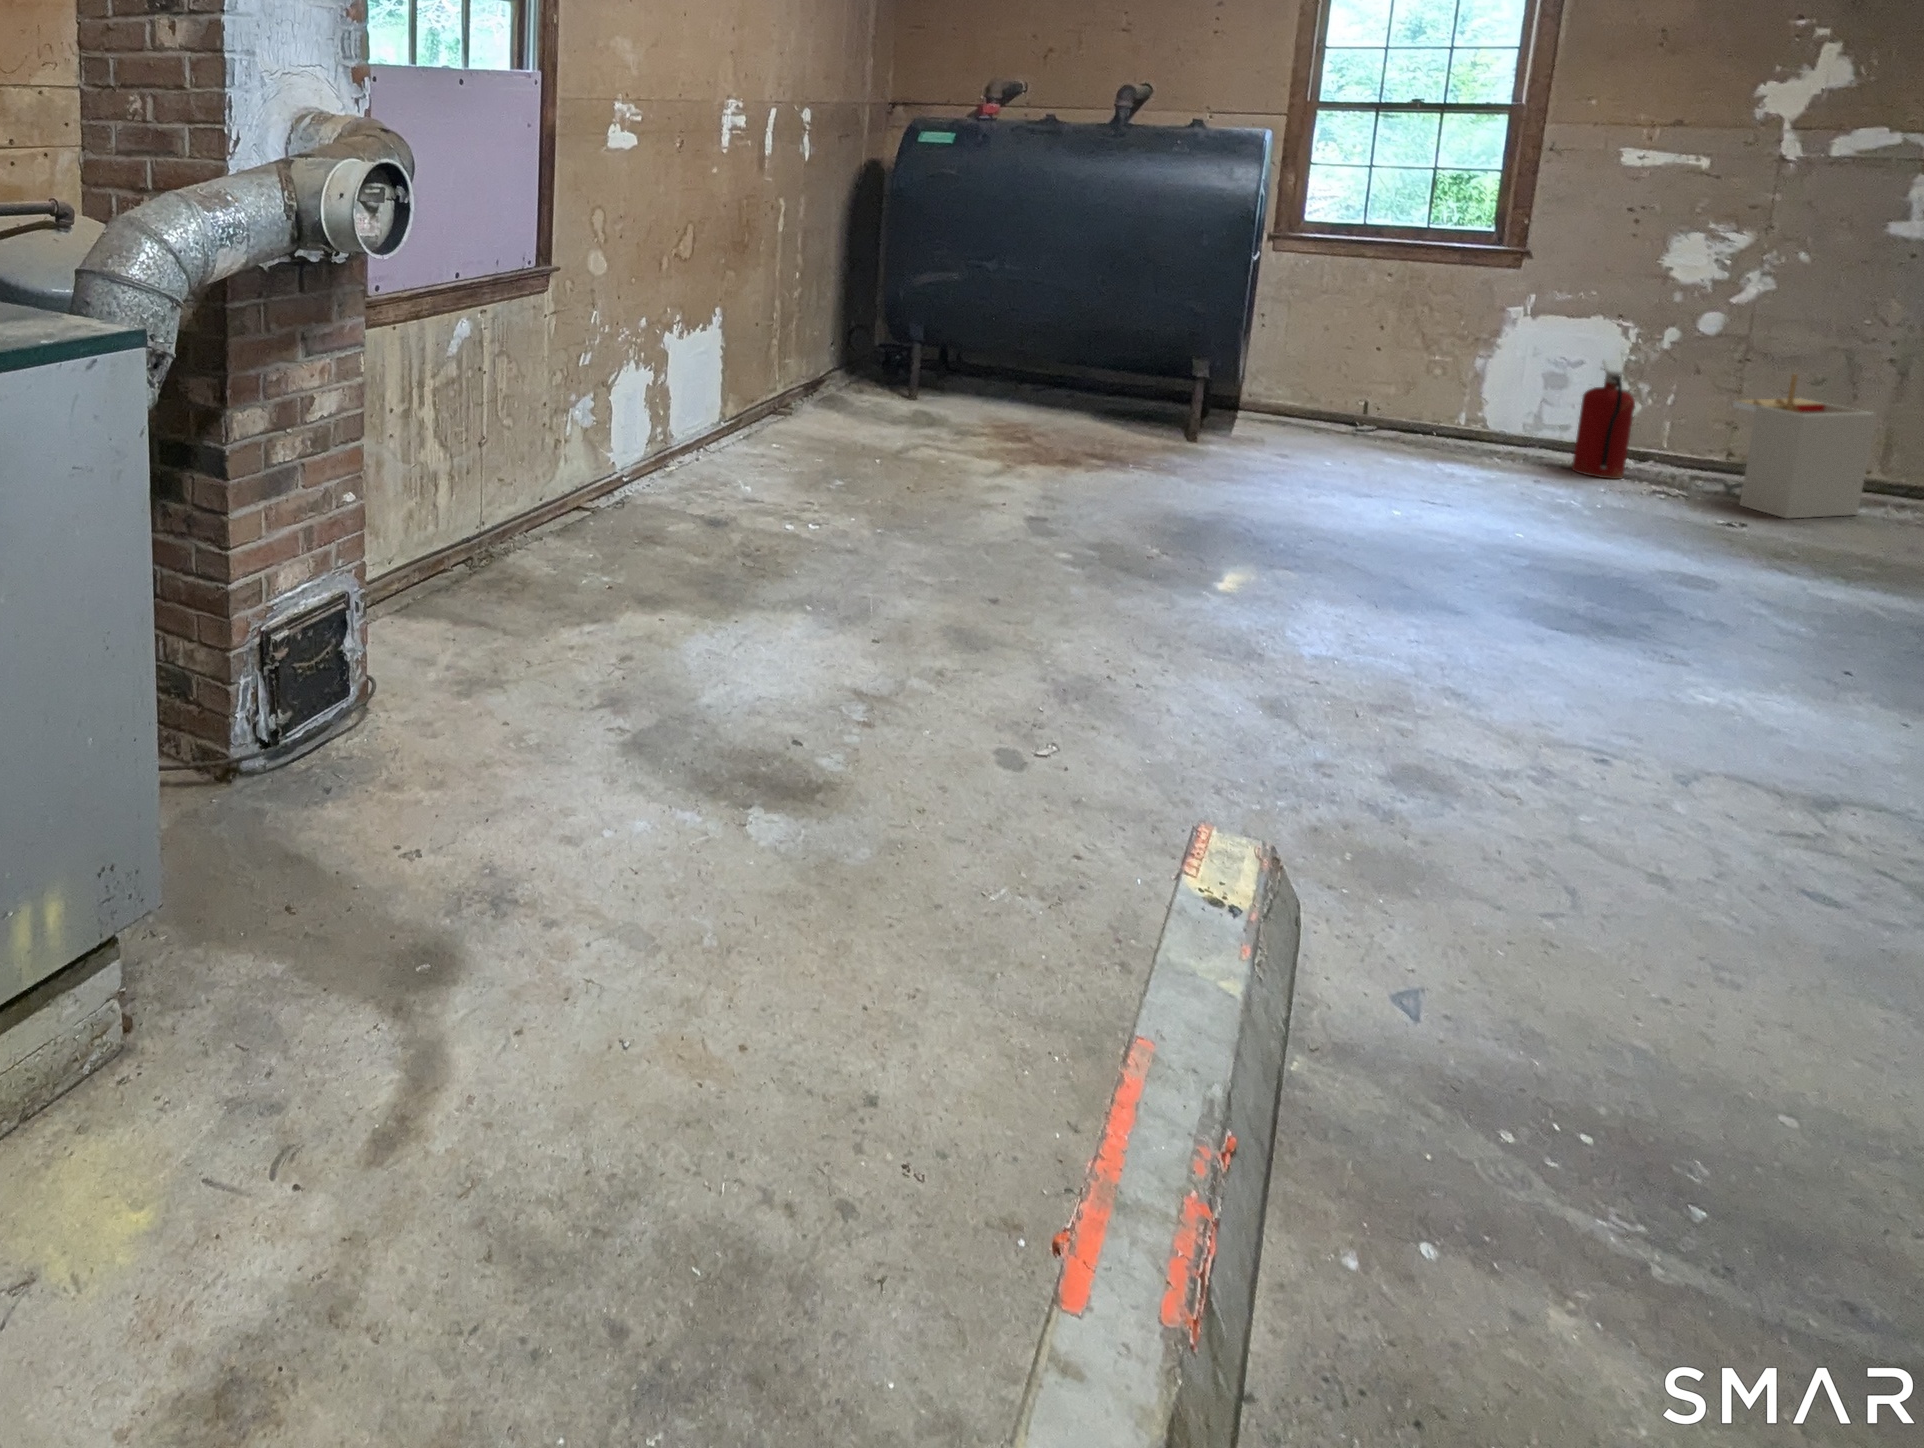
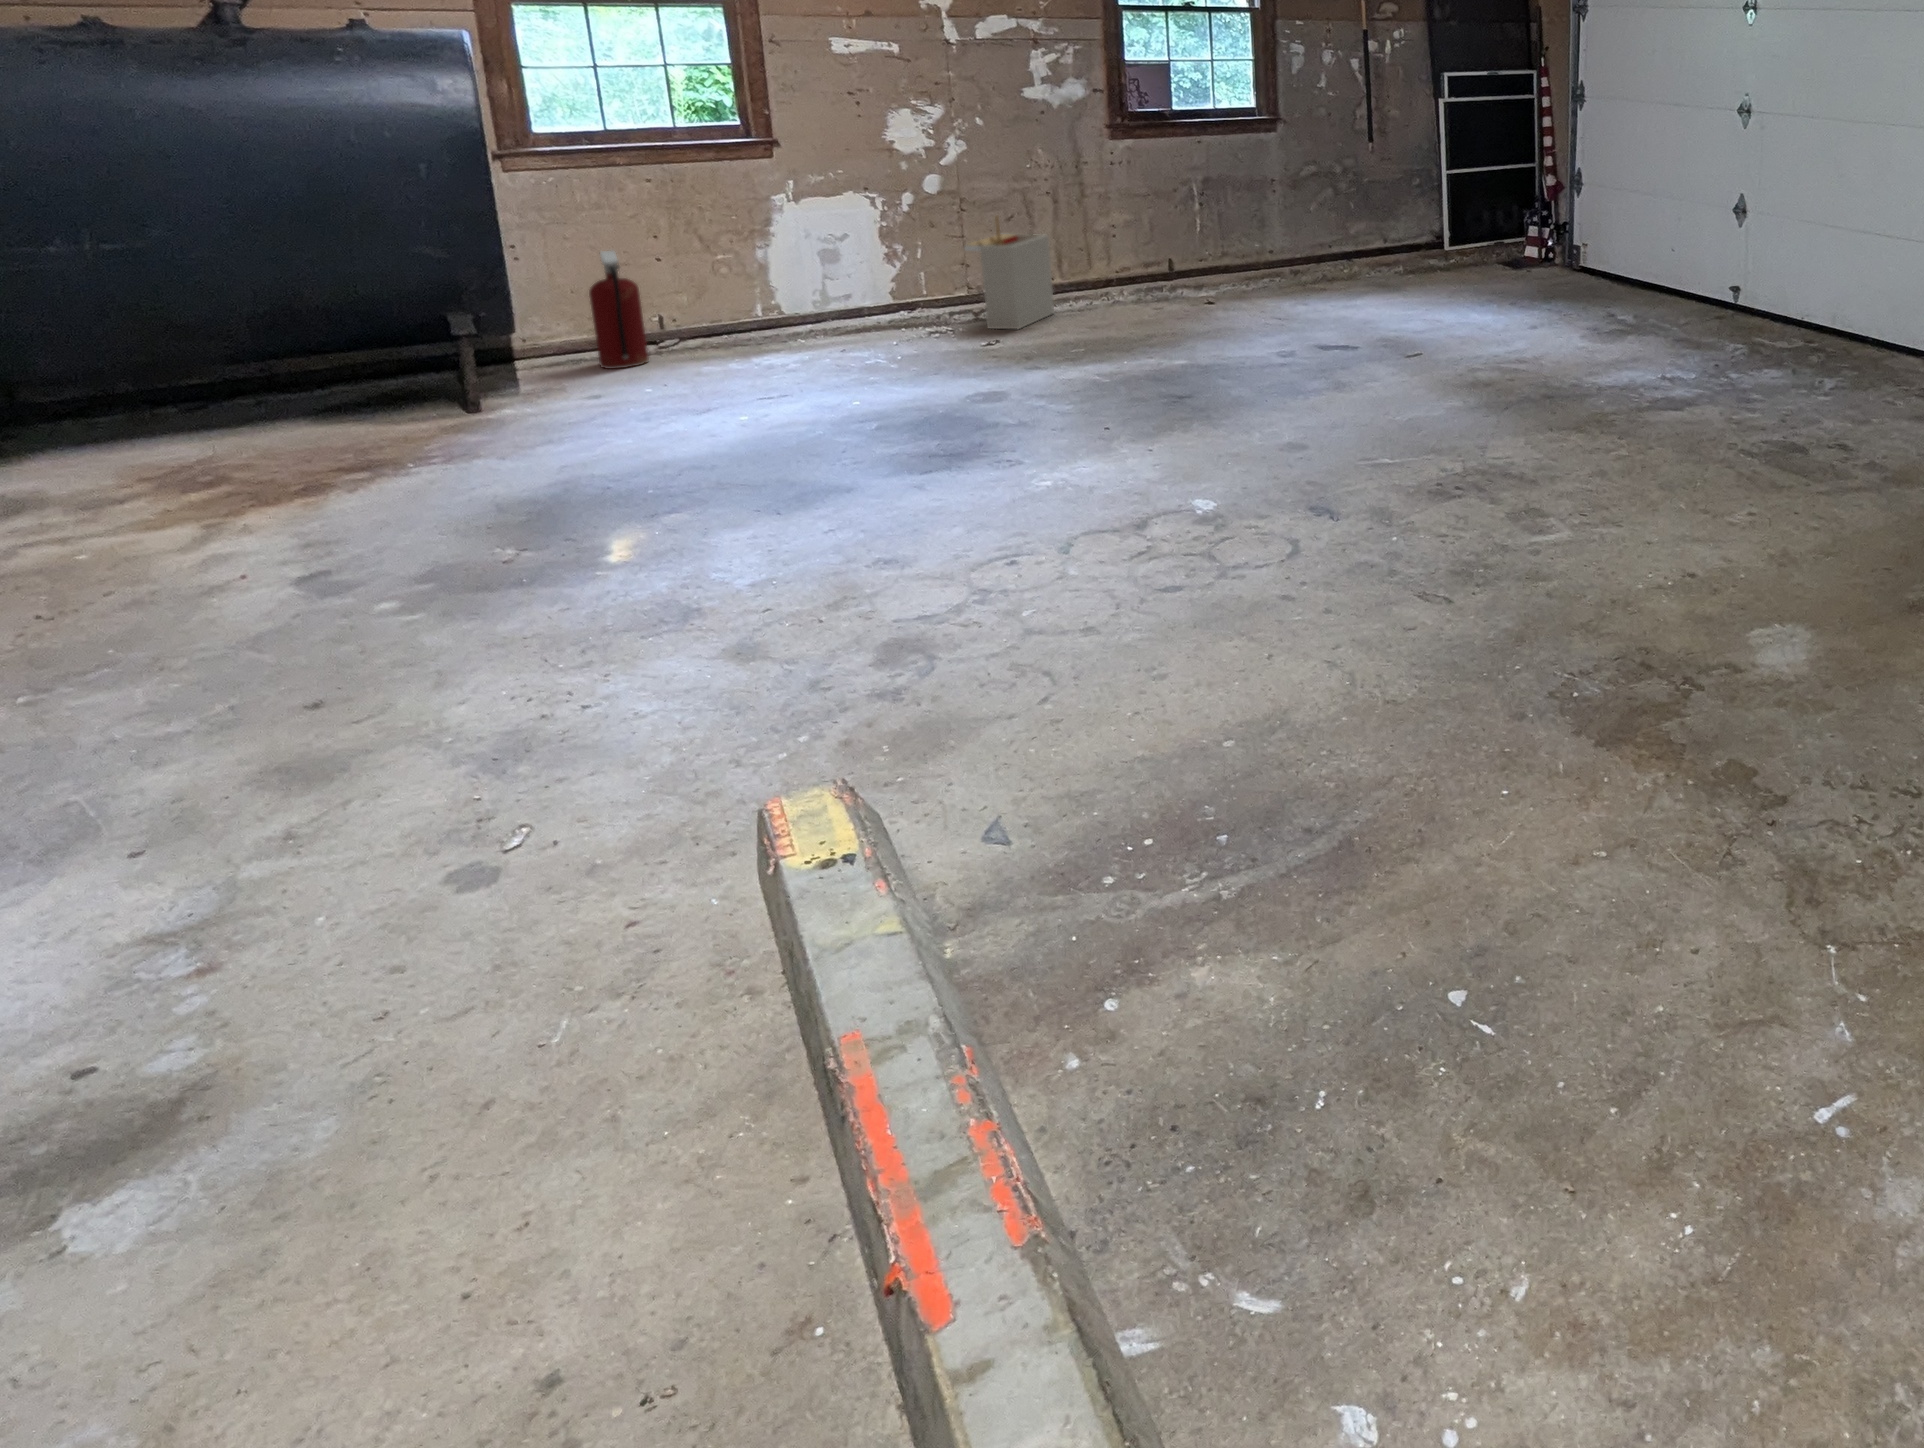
fire extinguisher: present [1572,360,1635,479] -> present [589,251,649,369]

